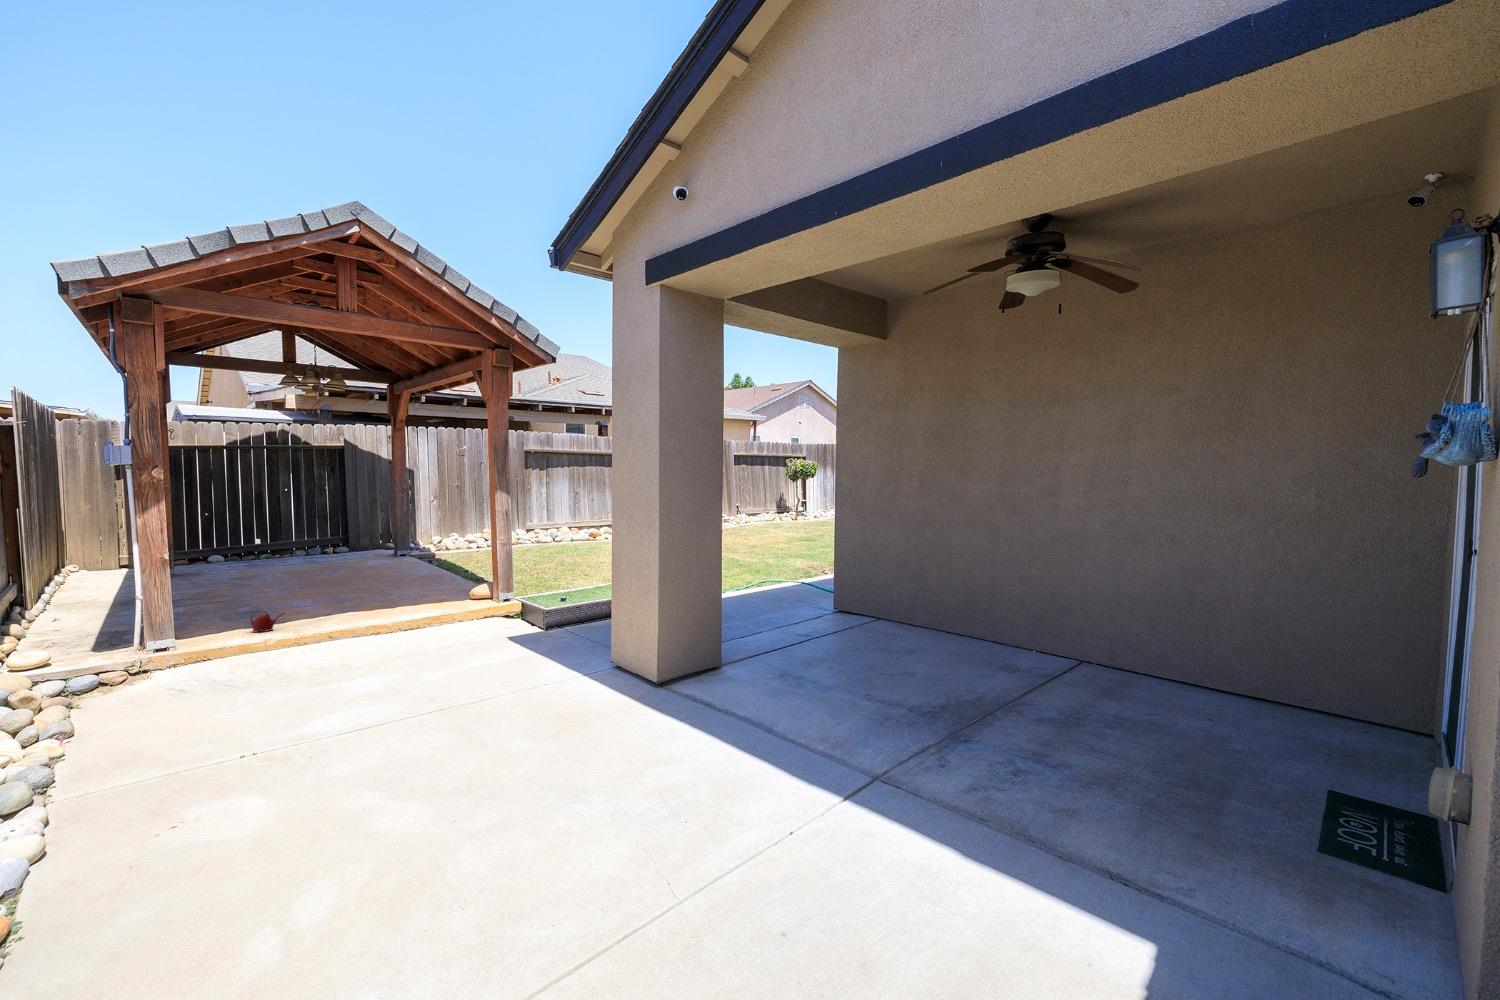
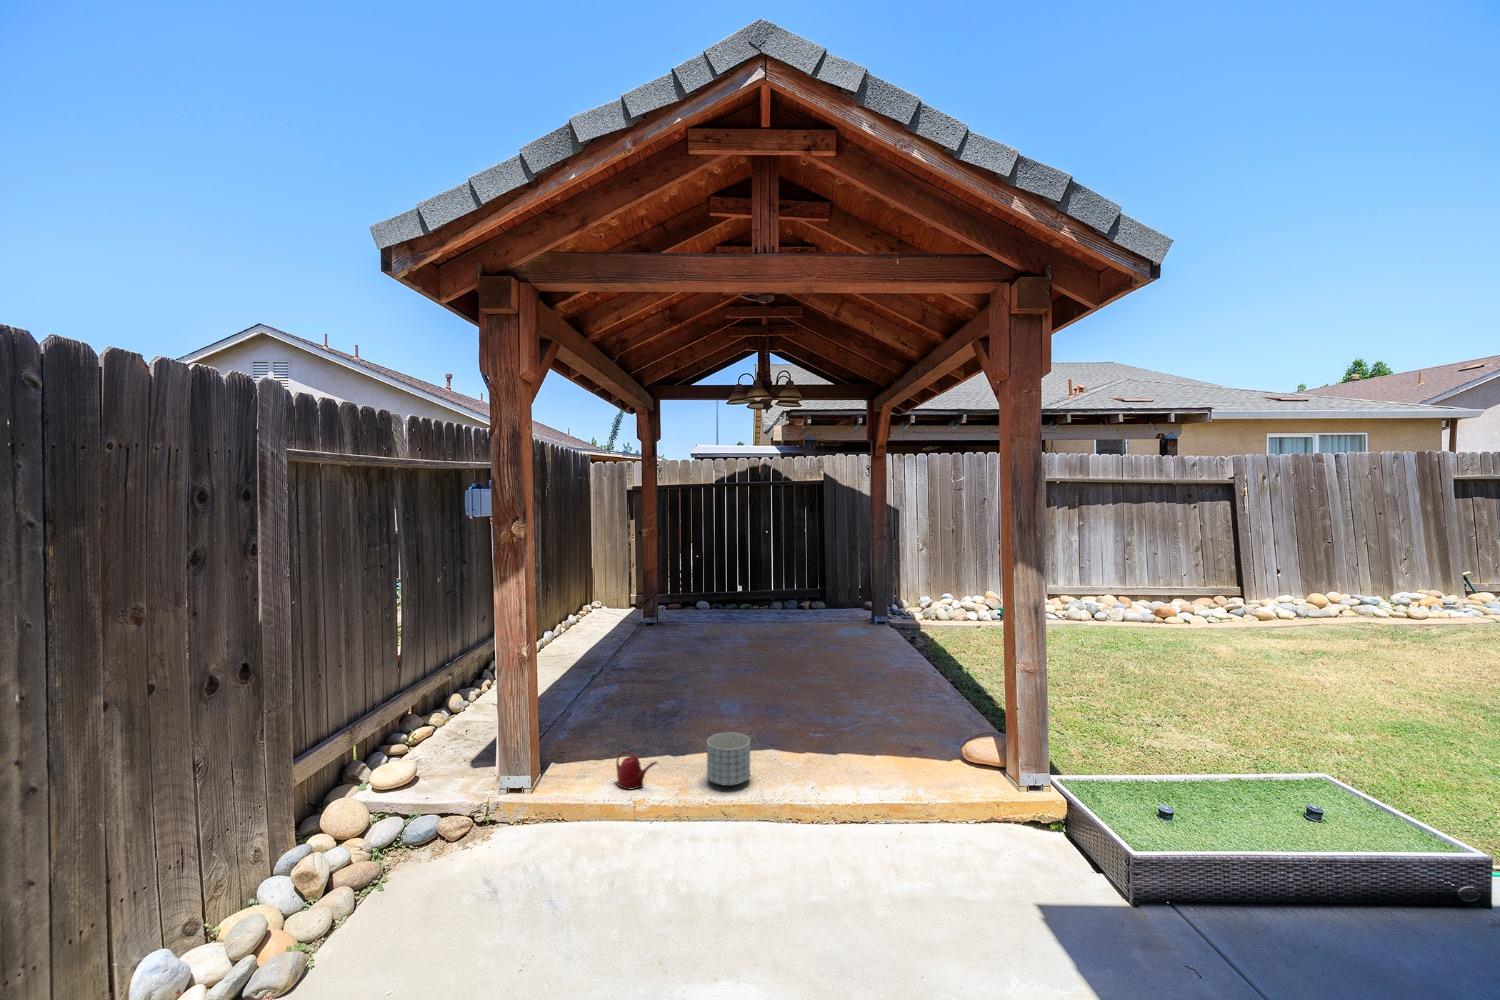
planter: none [318,594,348,622] -> present [707,732,750,786]

